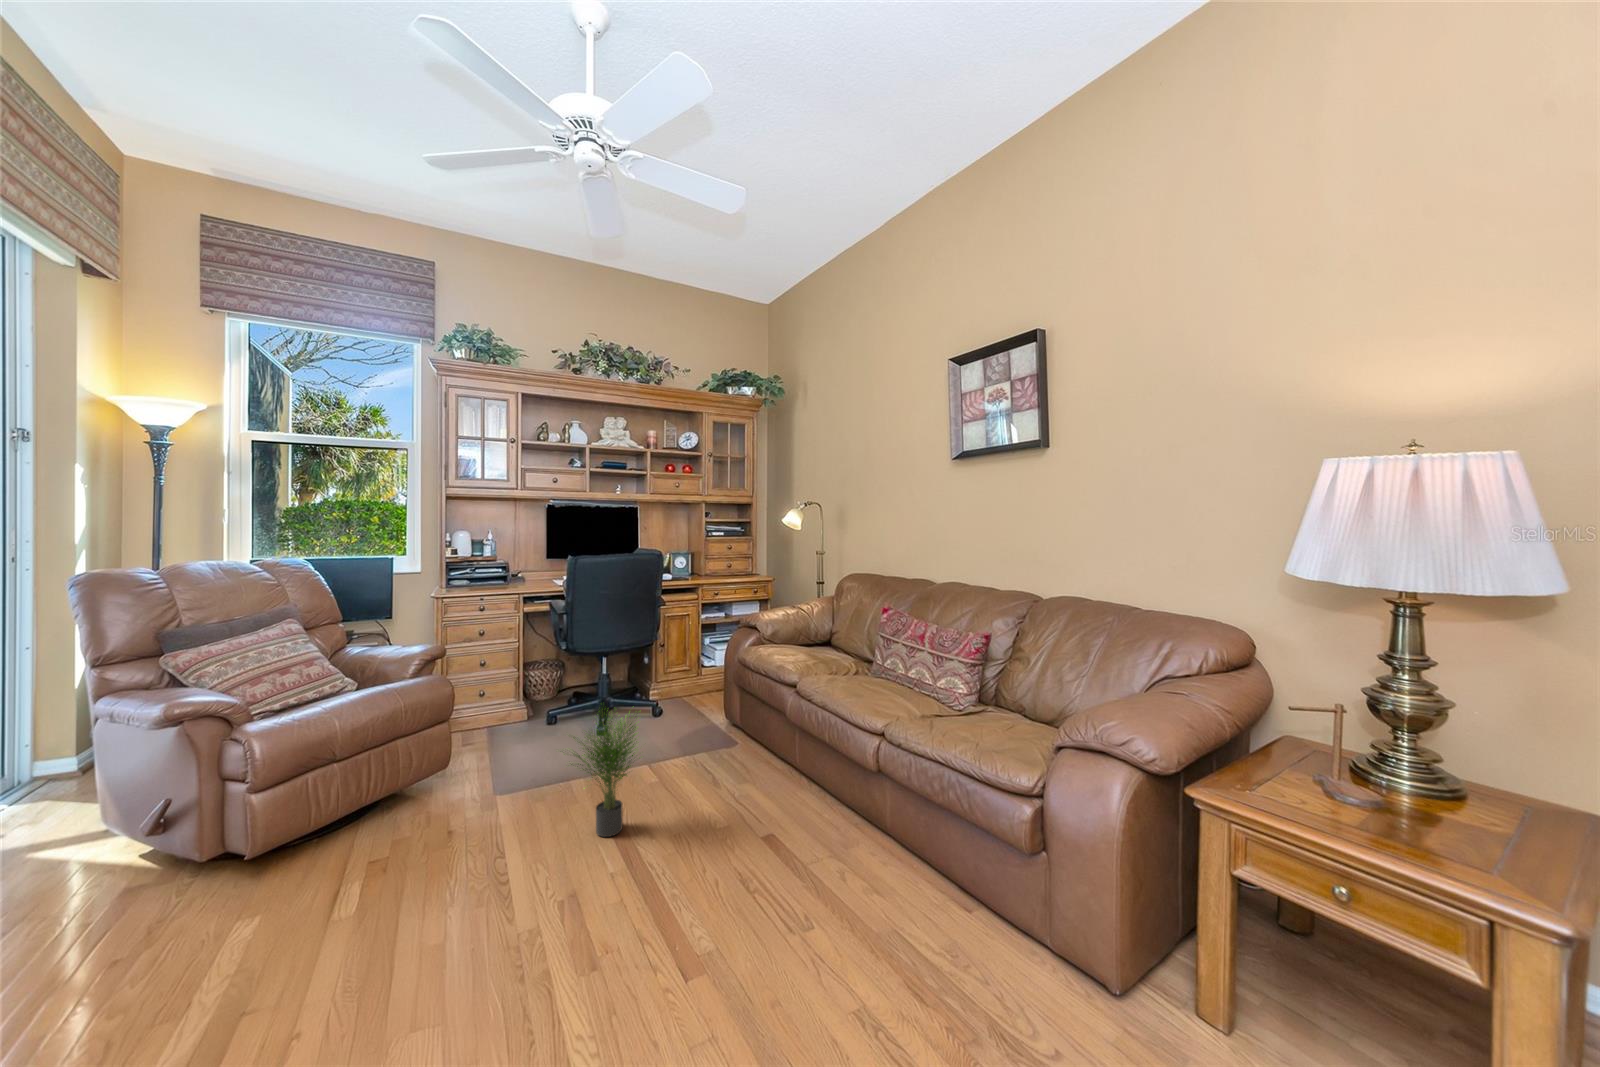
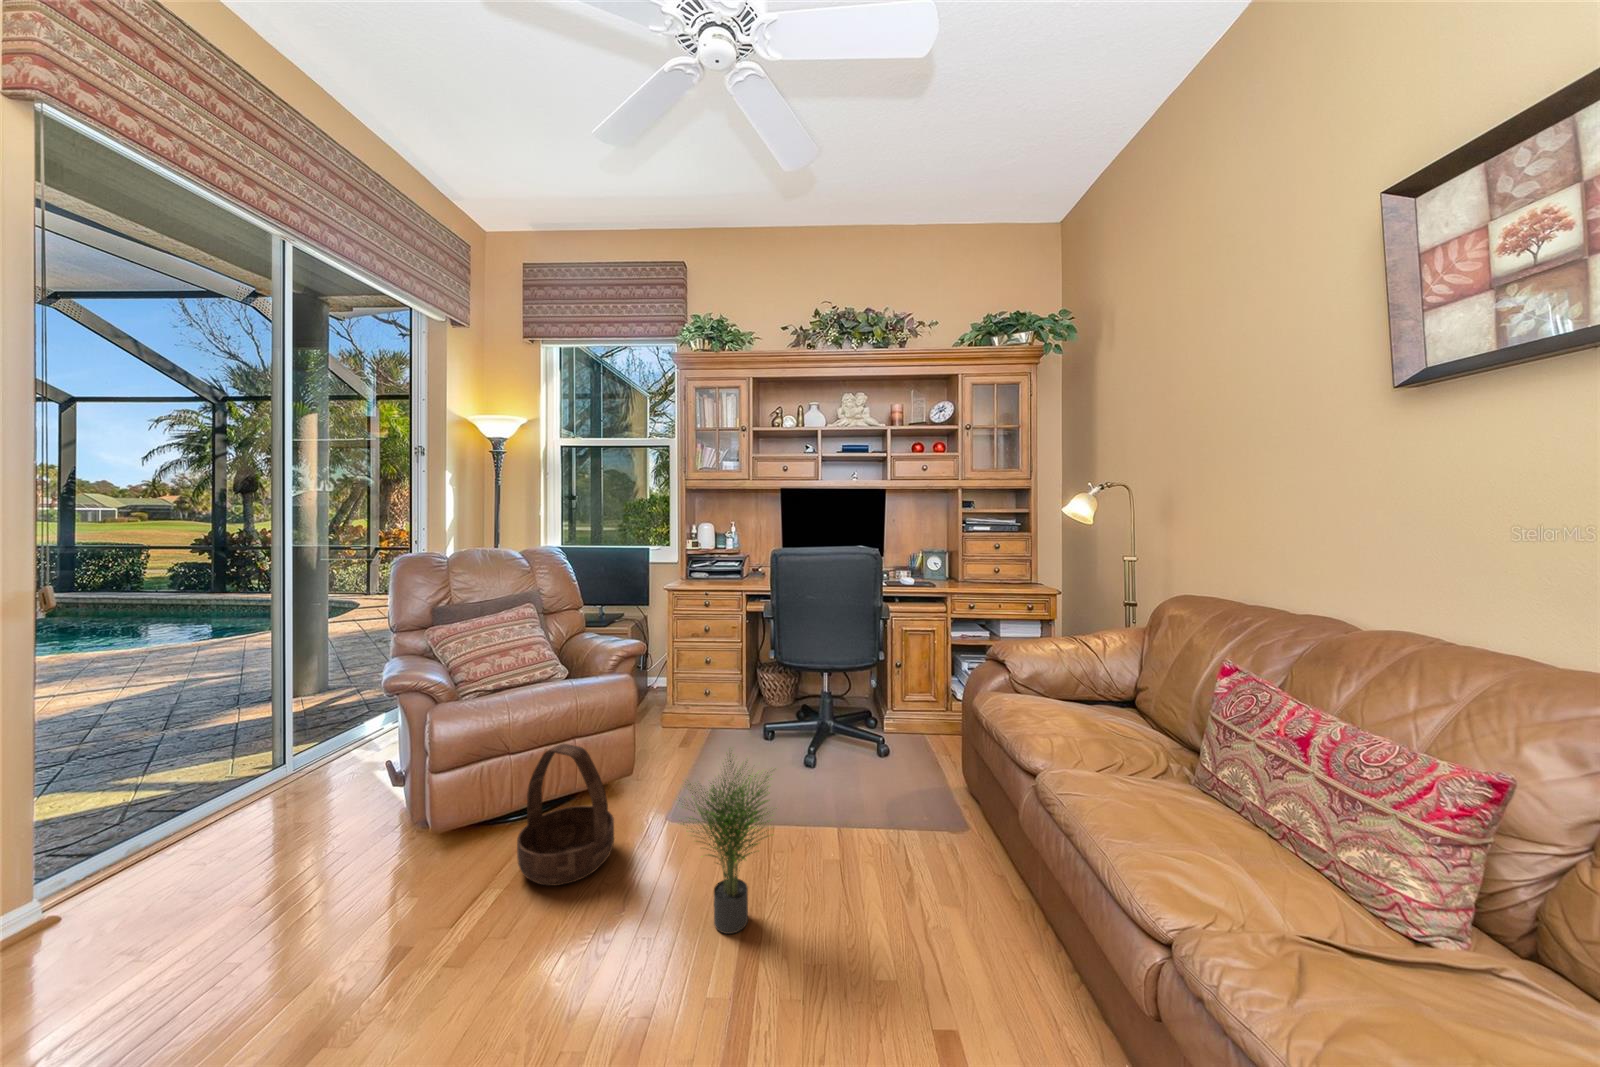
basket: none [376,734,474,862] -> present [517,744,614,886]

